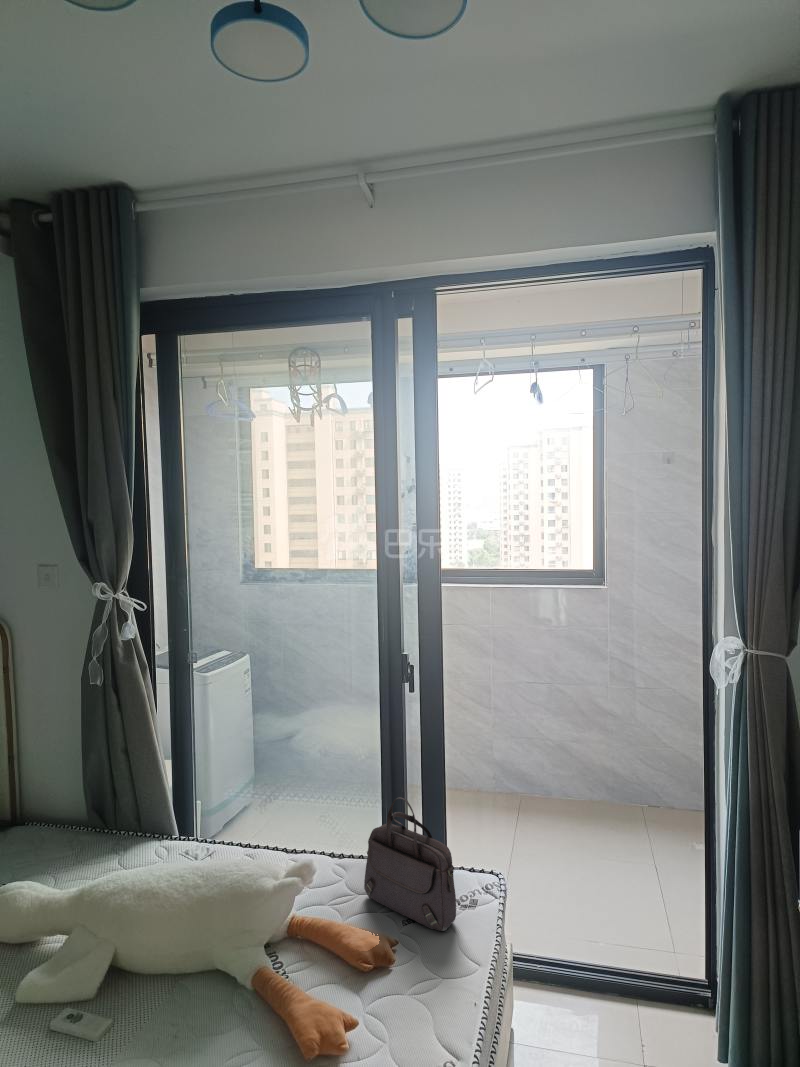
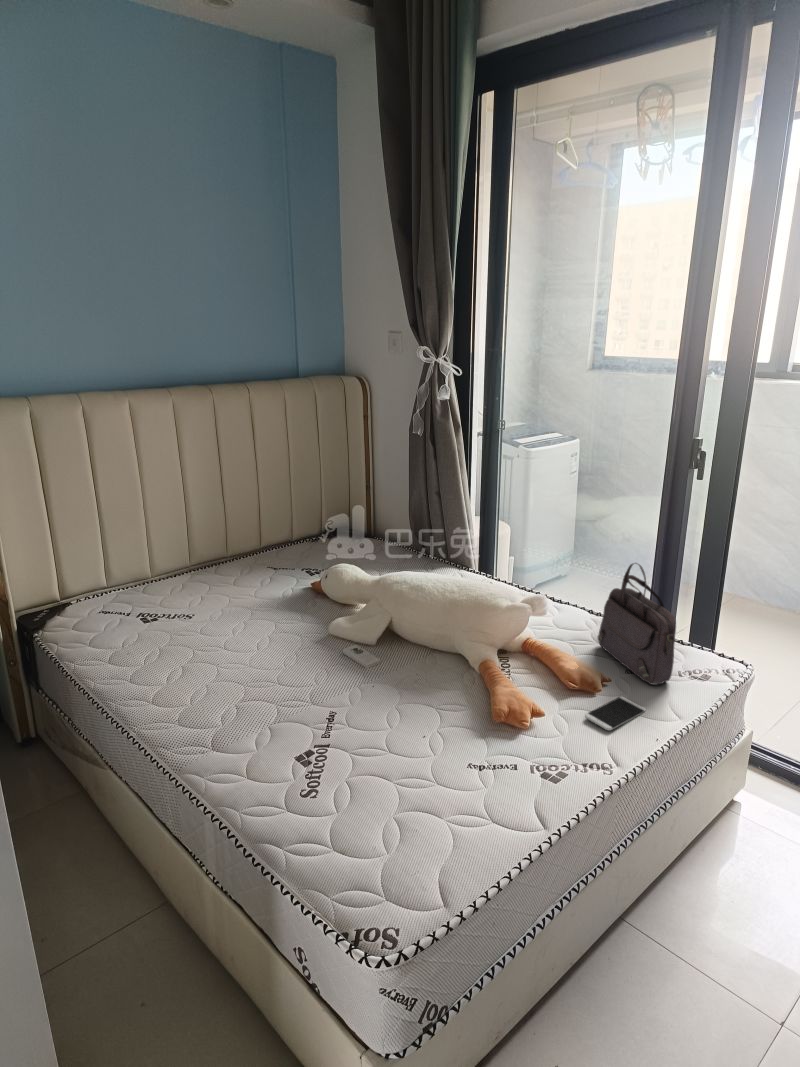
smartphone: none [399,960,452,1015] -> present [585,697,645,730]

